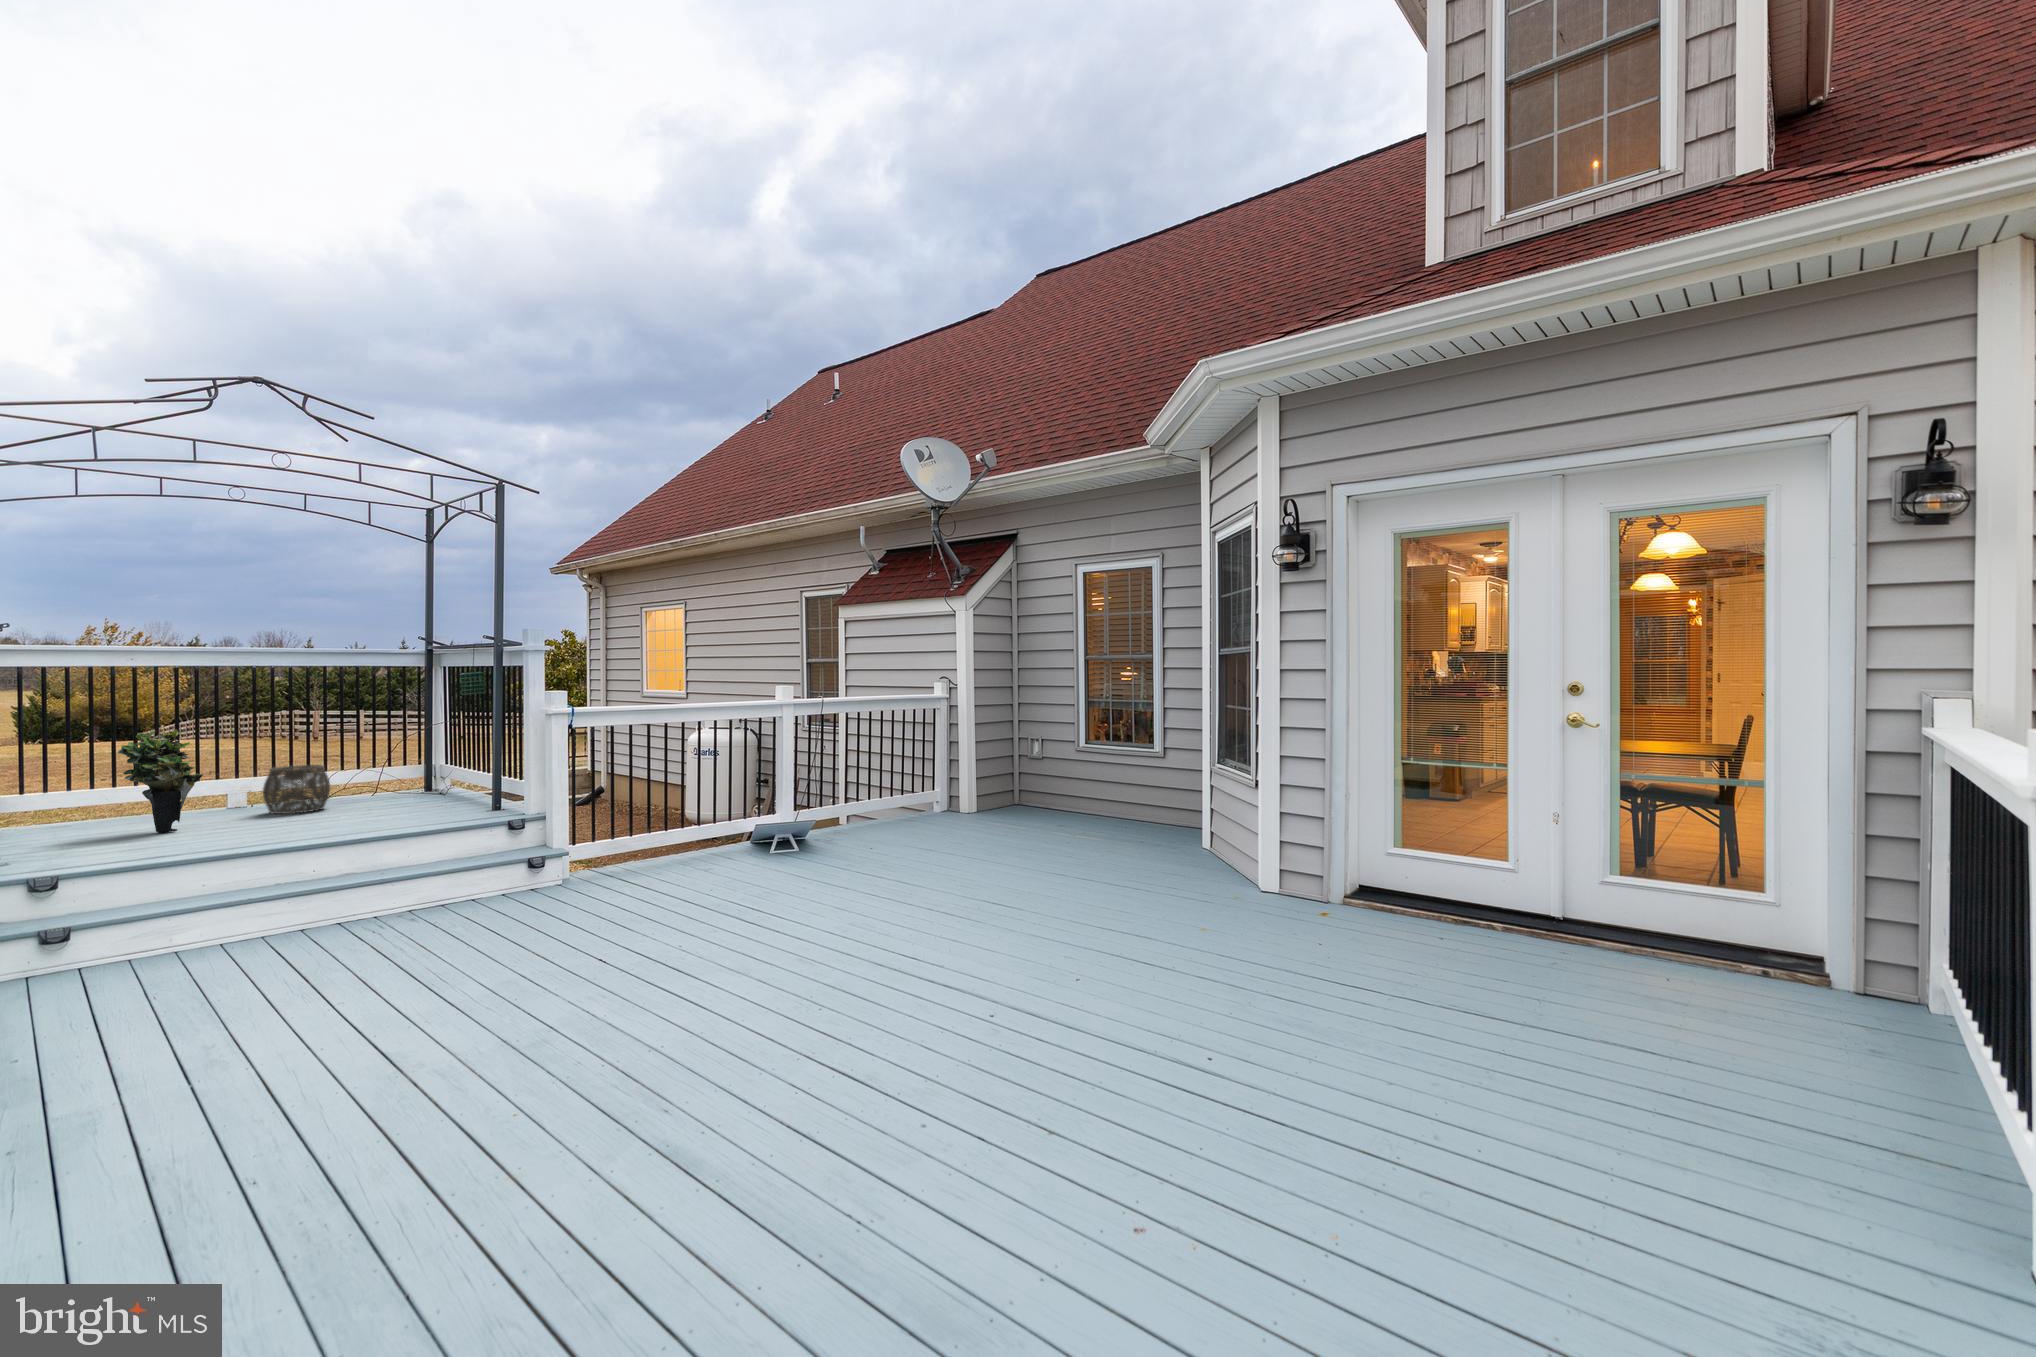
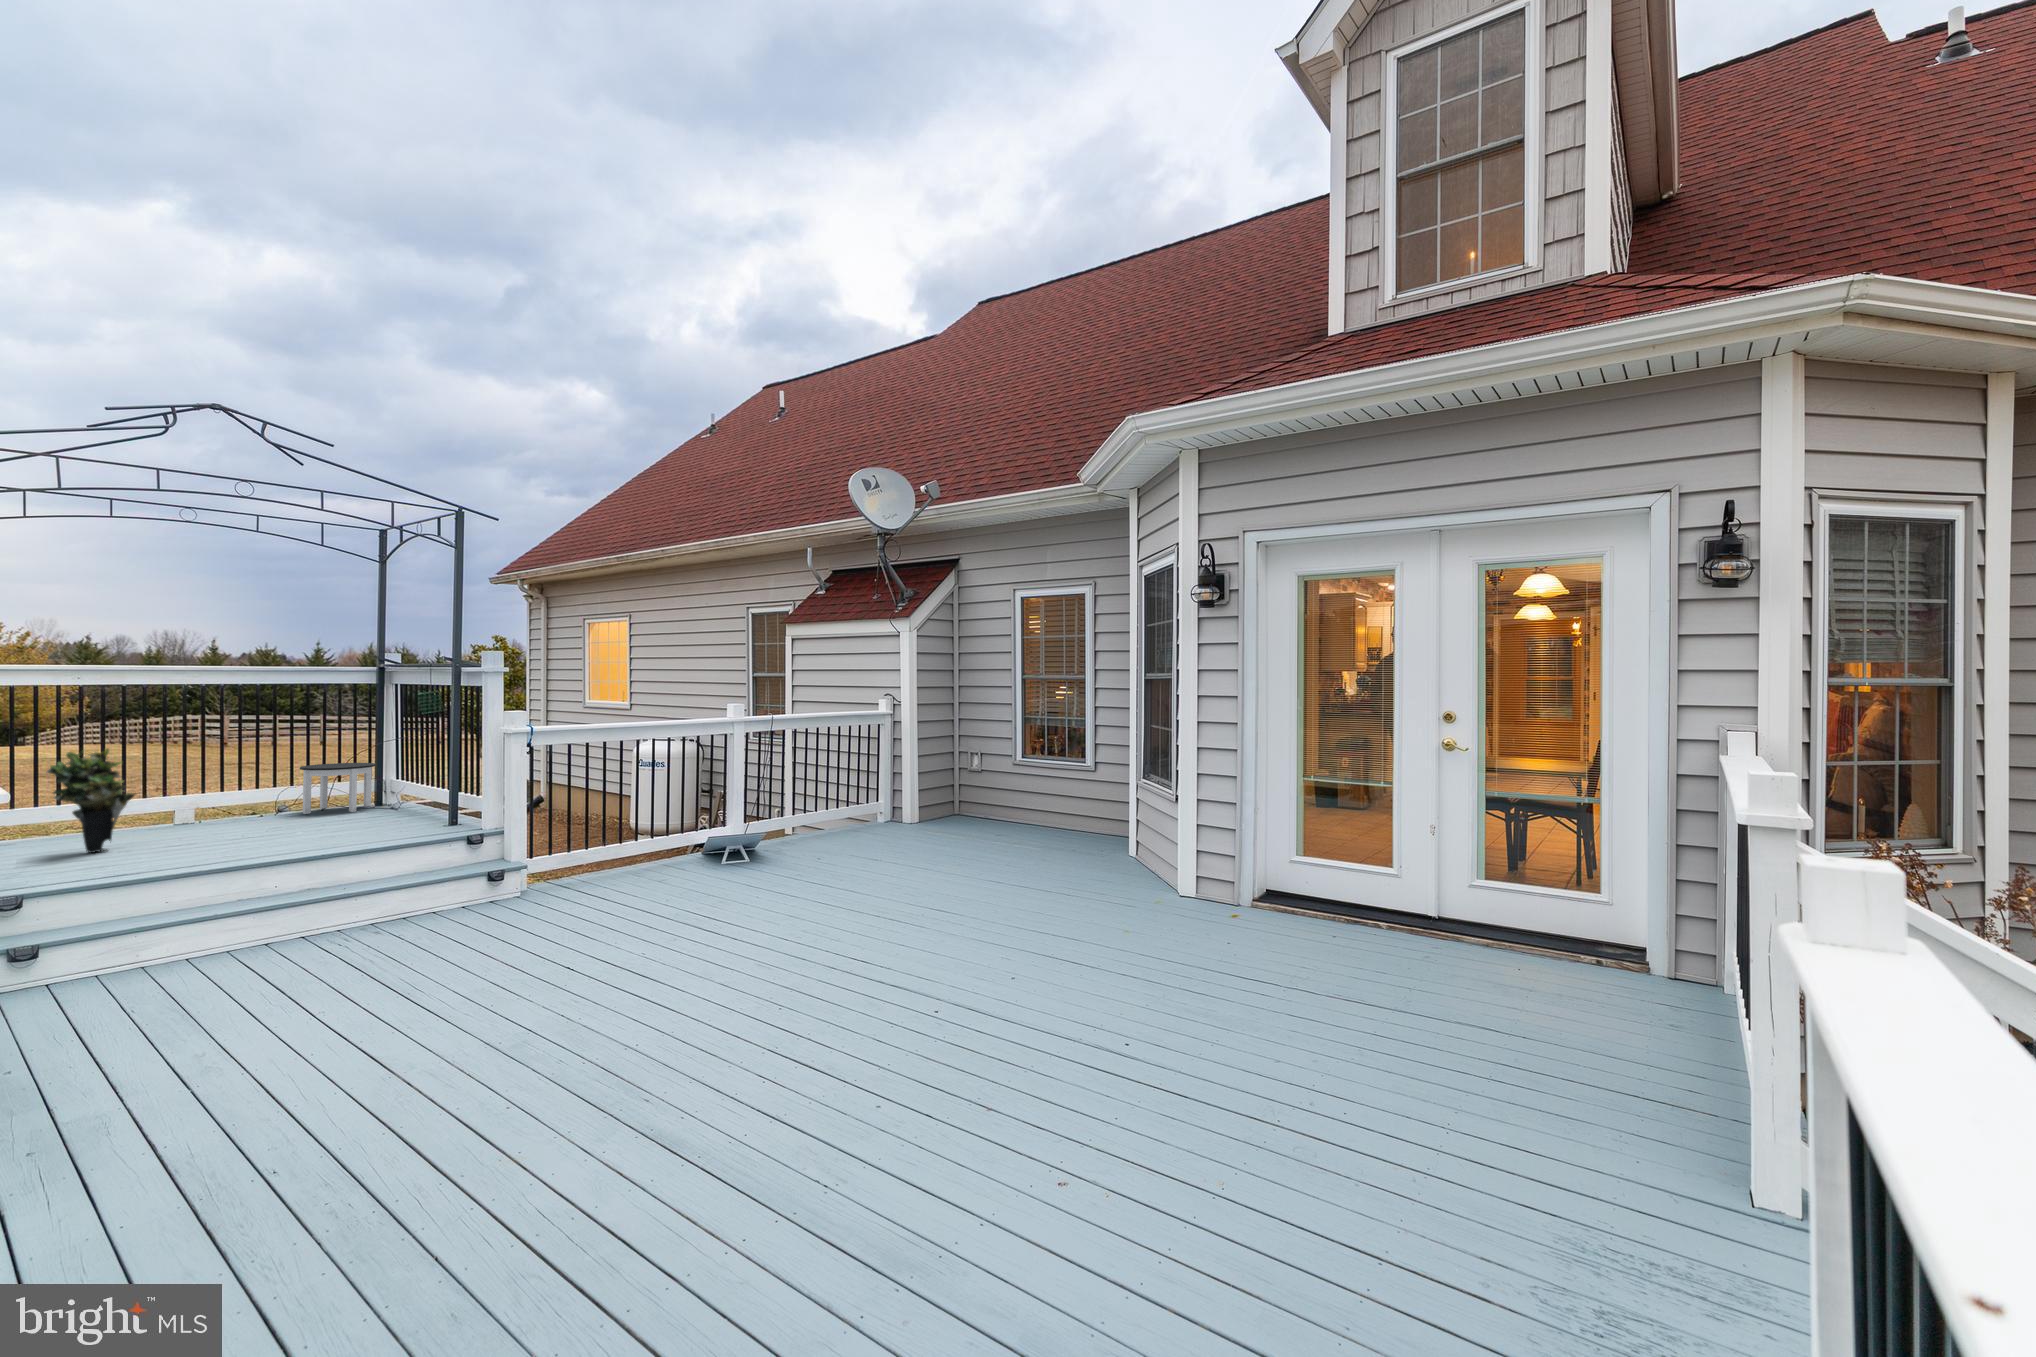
round table: none [362,748,435,798] -> present [300,763,376,814]
woven basket: present [263,765,331,814] -> none [197,782,269,832]

